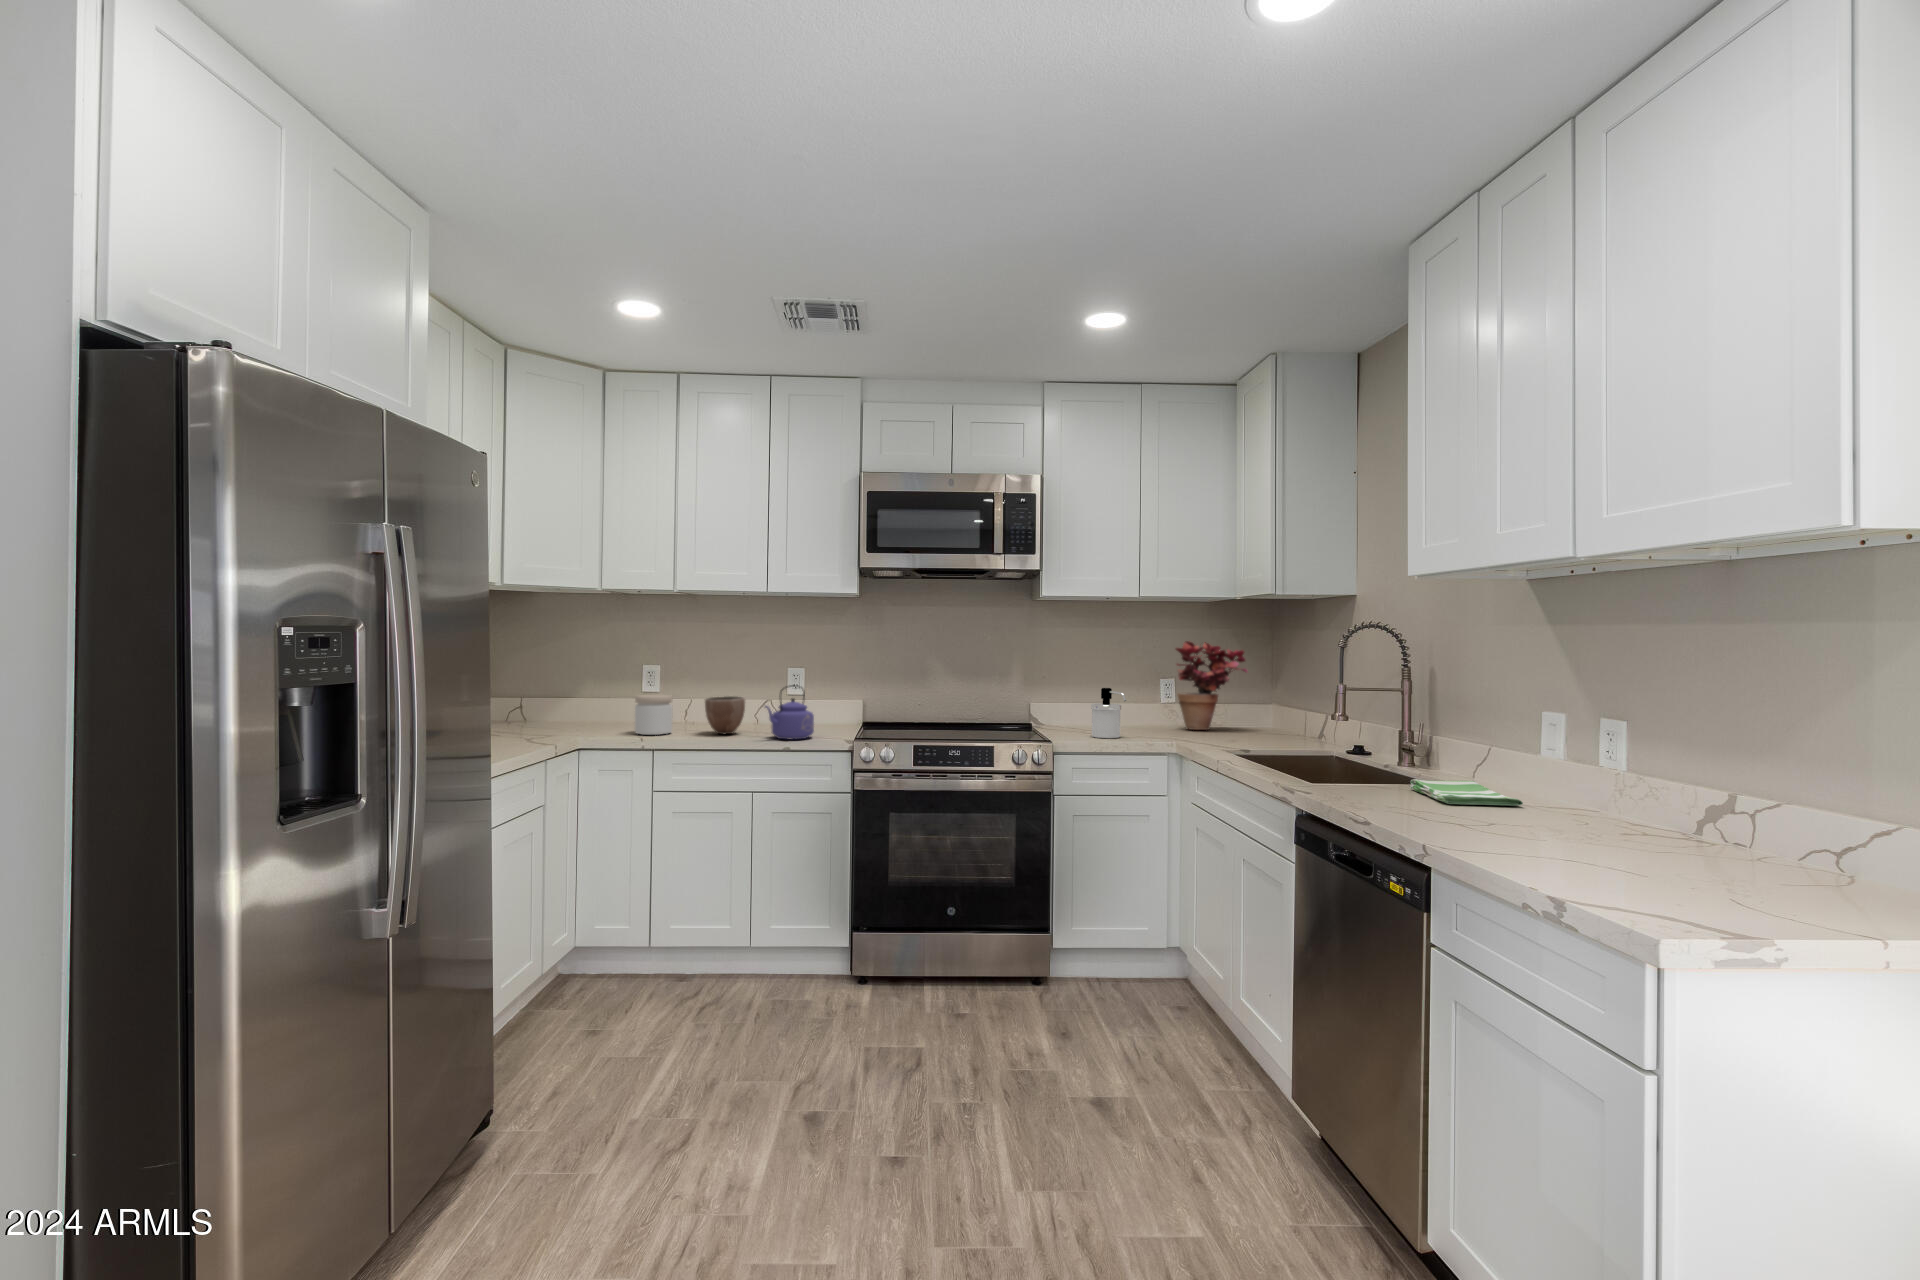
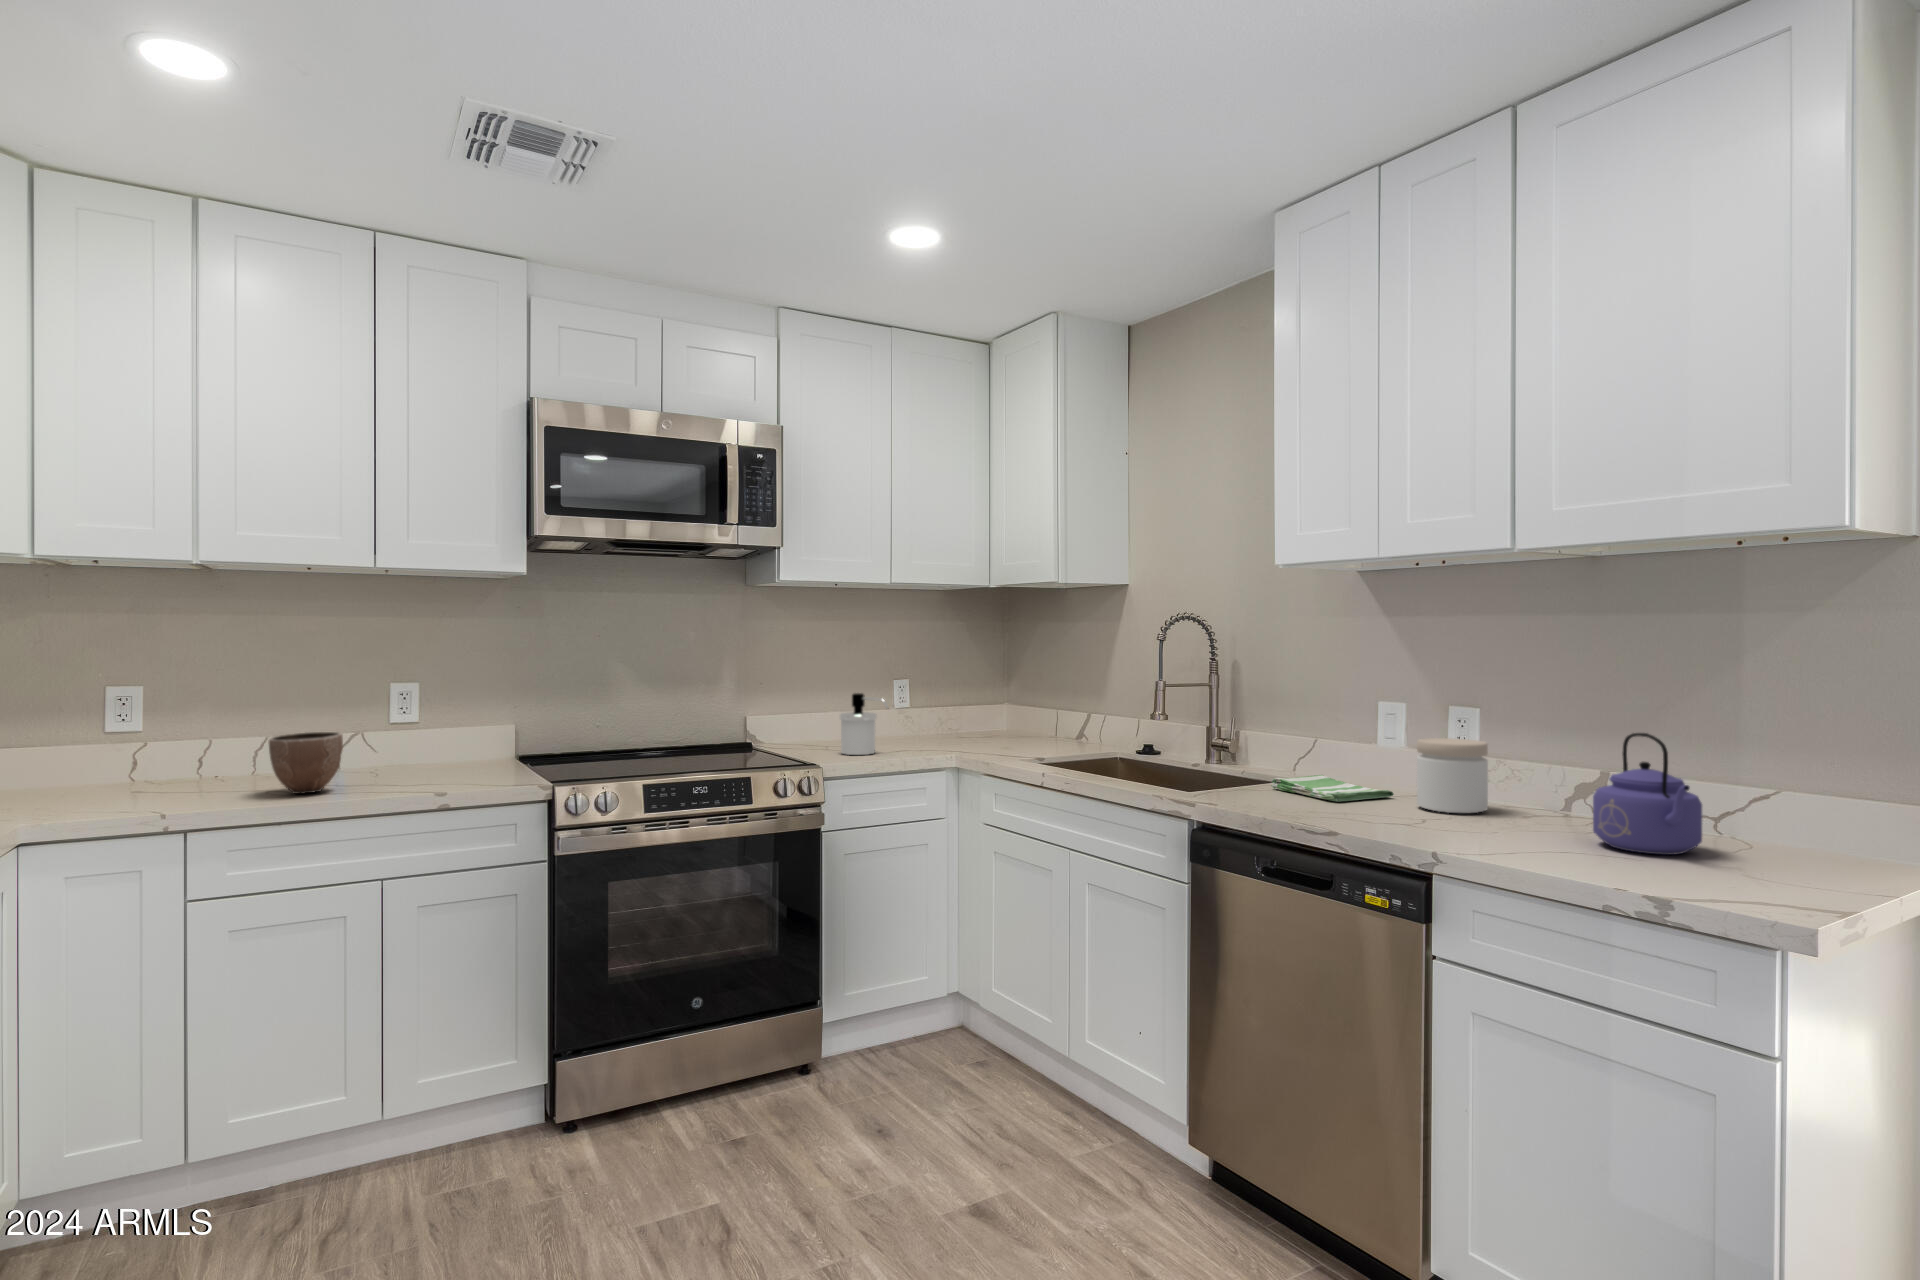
potted plant: present [1176,641,1247,730] -> none [910,634,989,737]
kettle: present [765,685,814,740] -> present [1593,733,1702,855]
jar: present [635,695,672,735] -> present [1417,738,1488,813]

